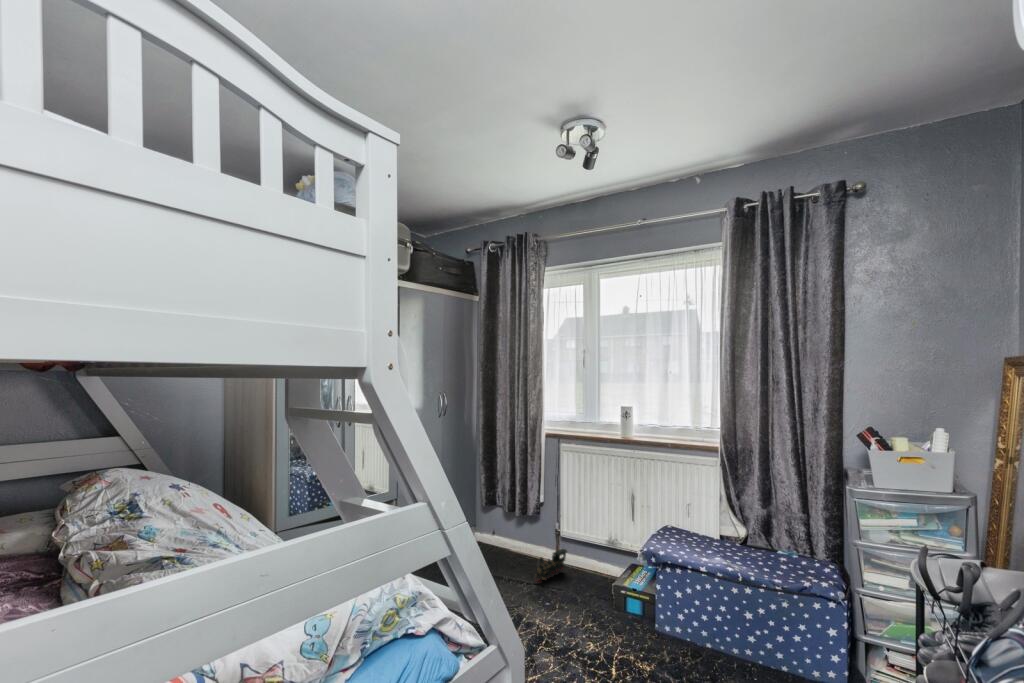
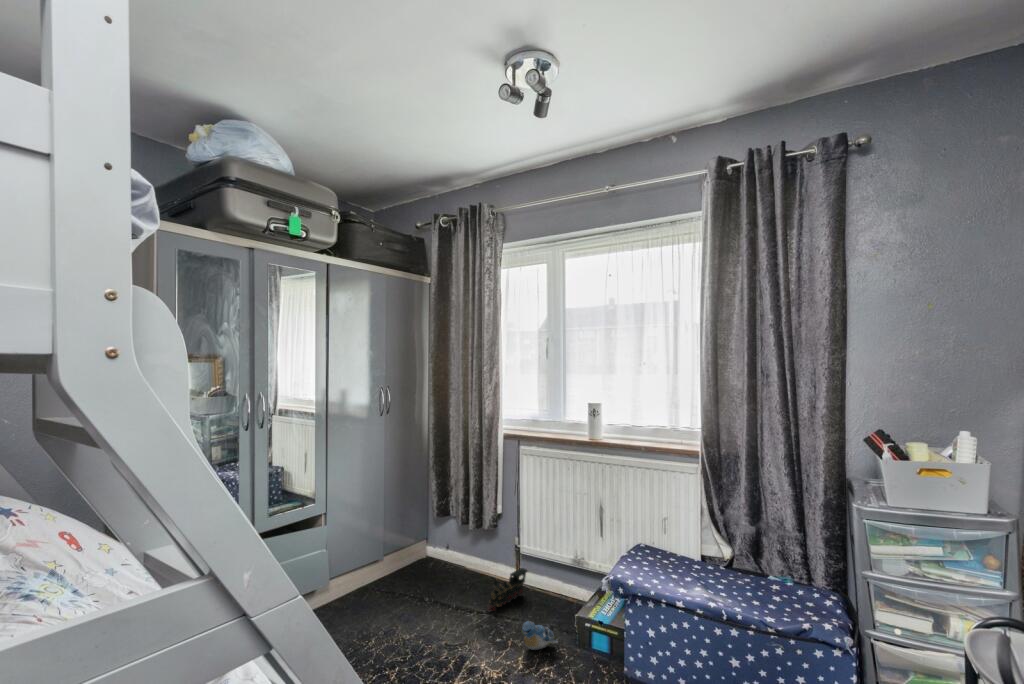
plush toy: none [567,588,599,612] -> present [521,621,558,650]

